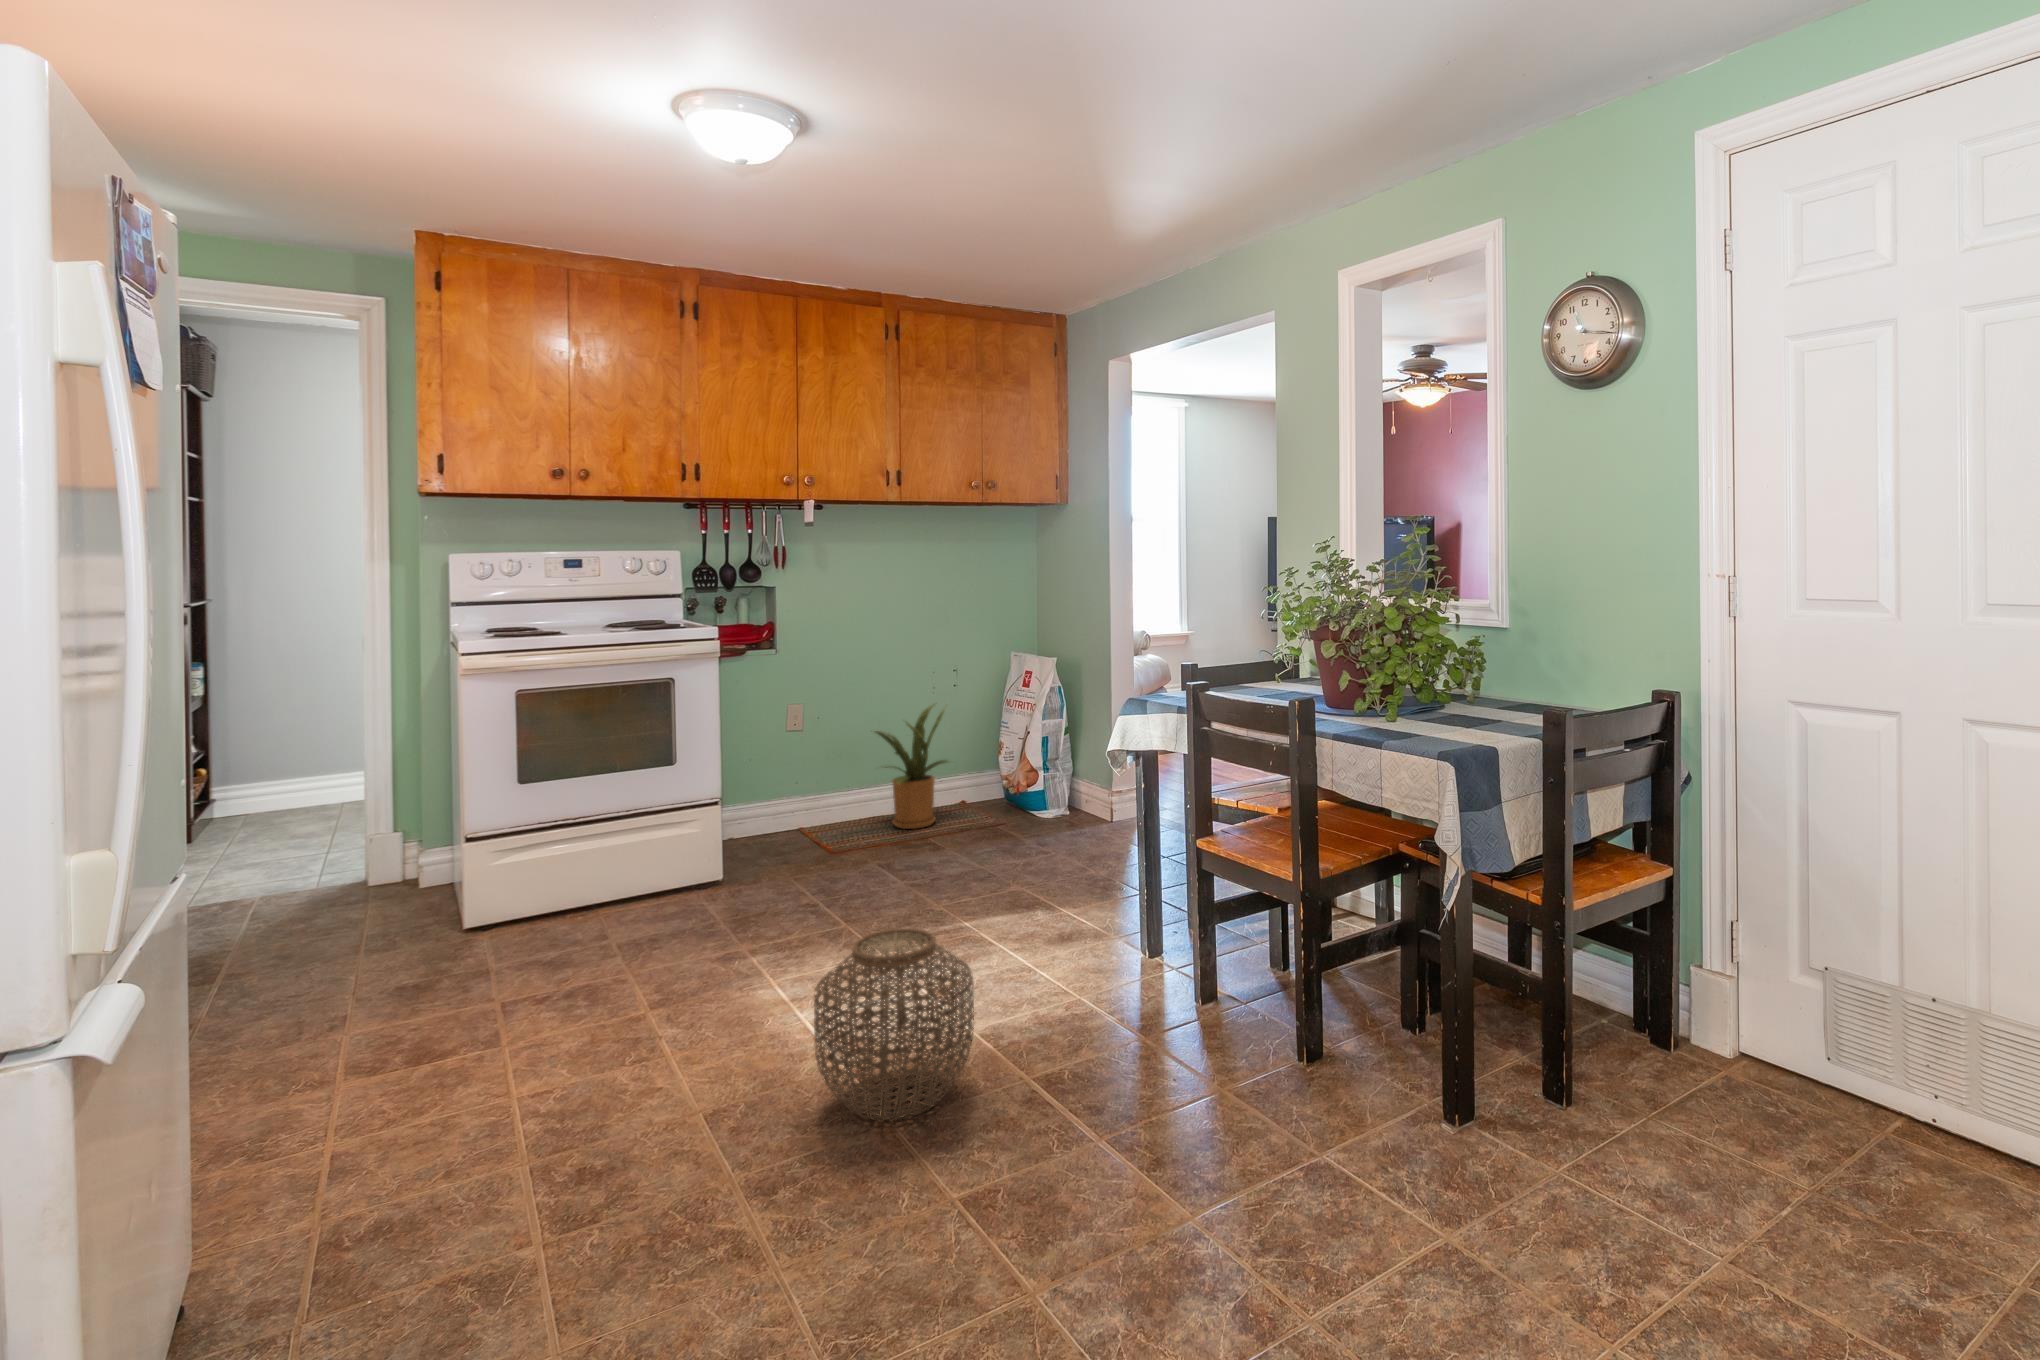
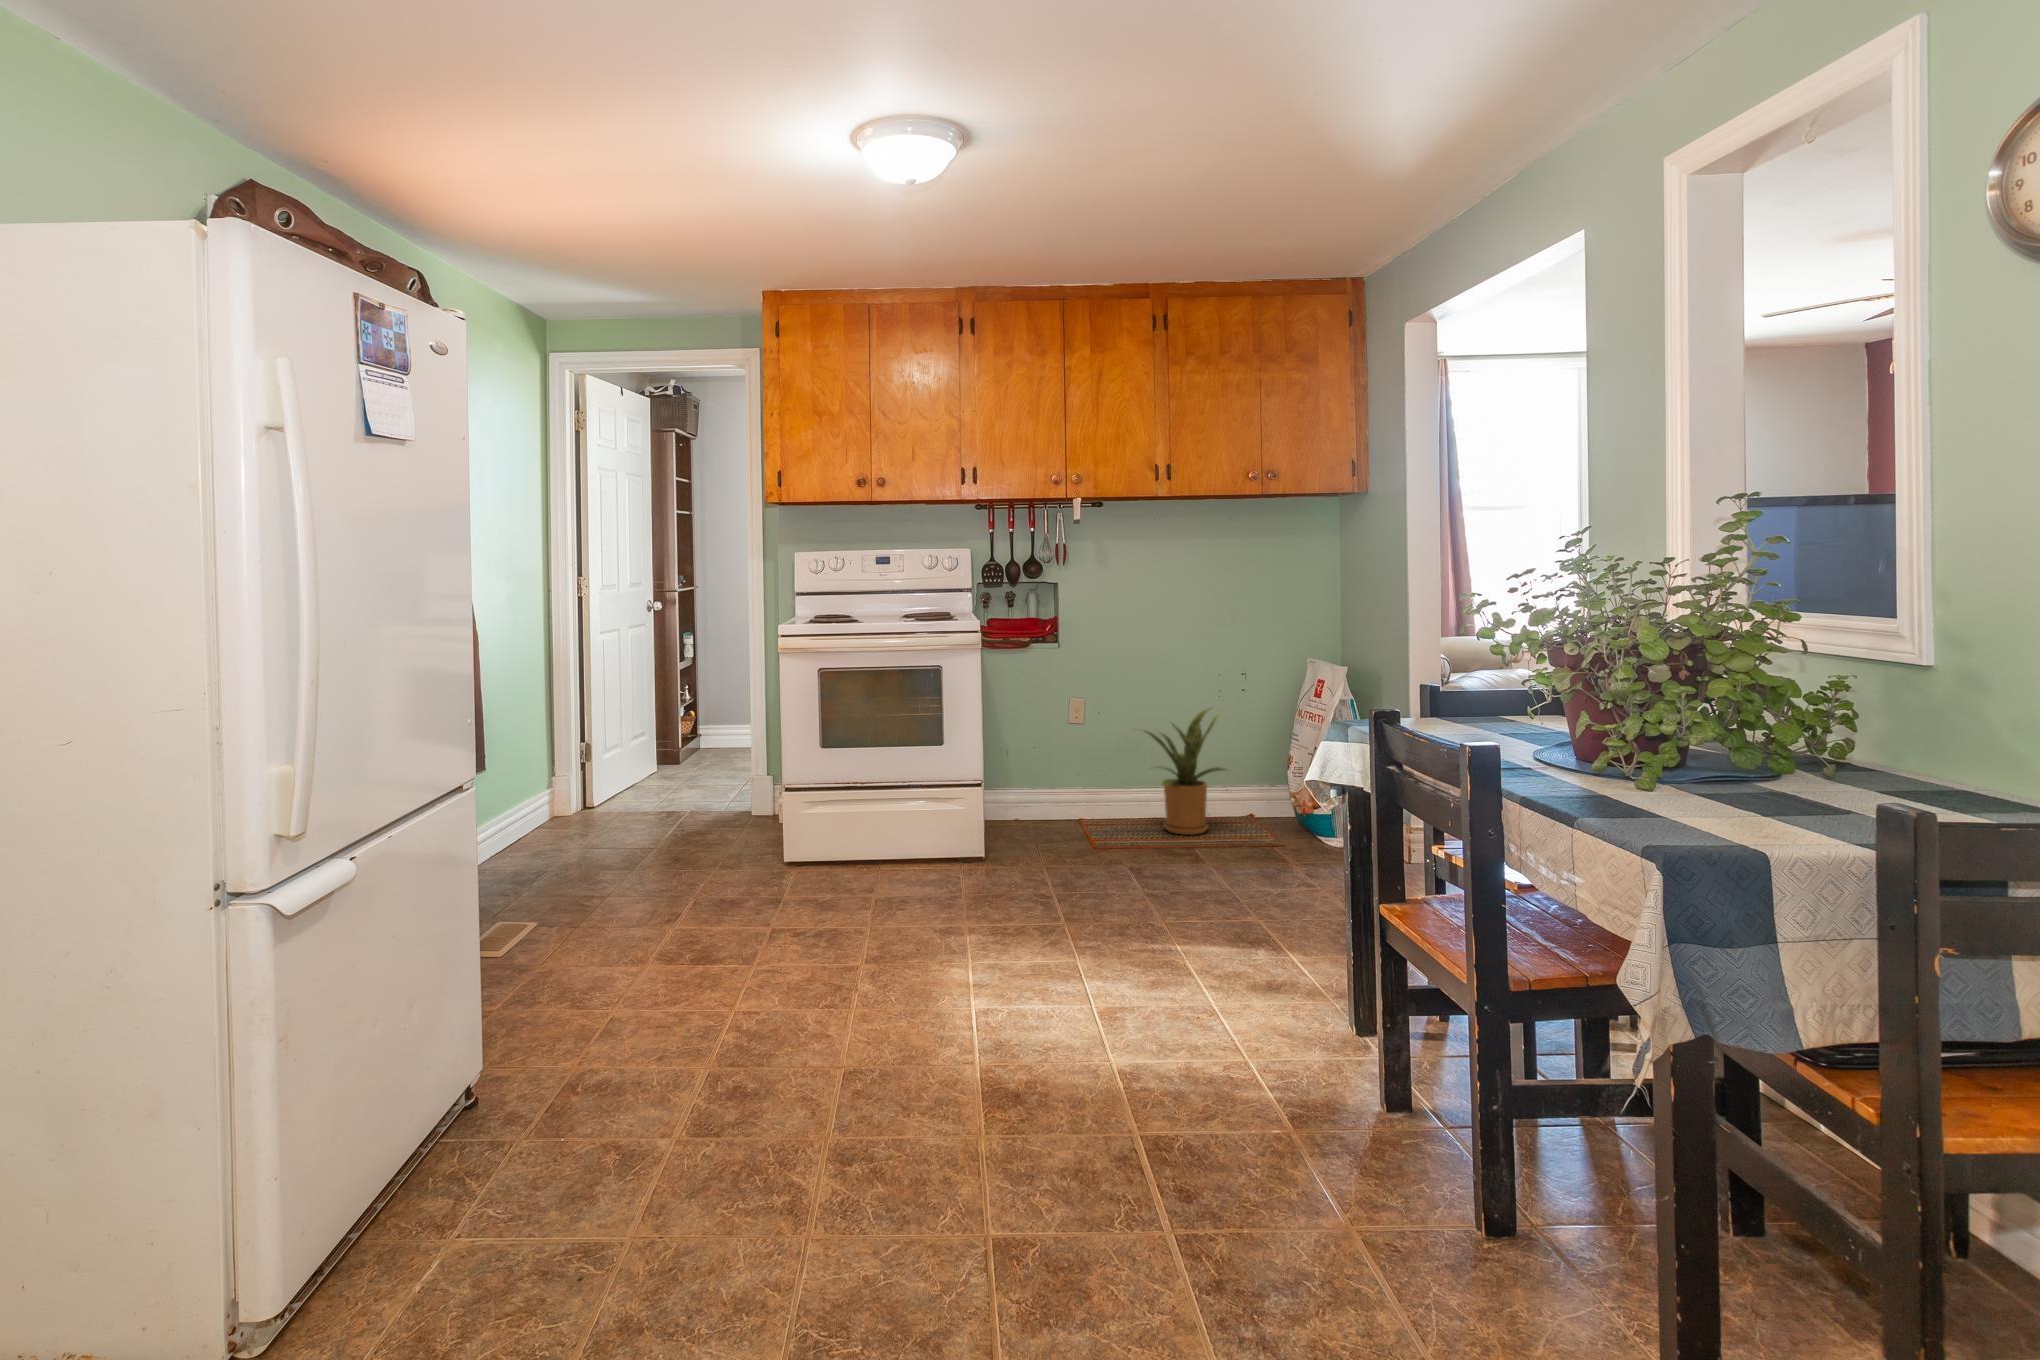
woven basket: present [814,929,974,1120] -> none [921,932,1081,1133]

